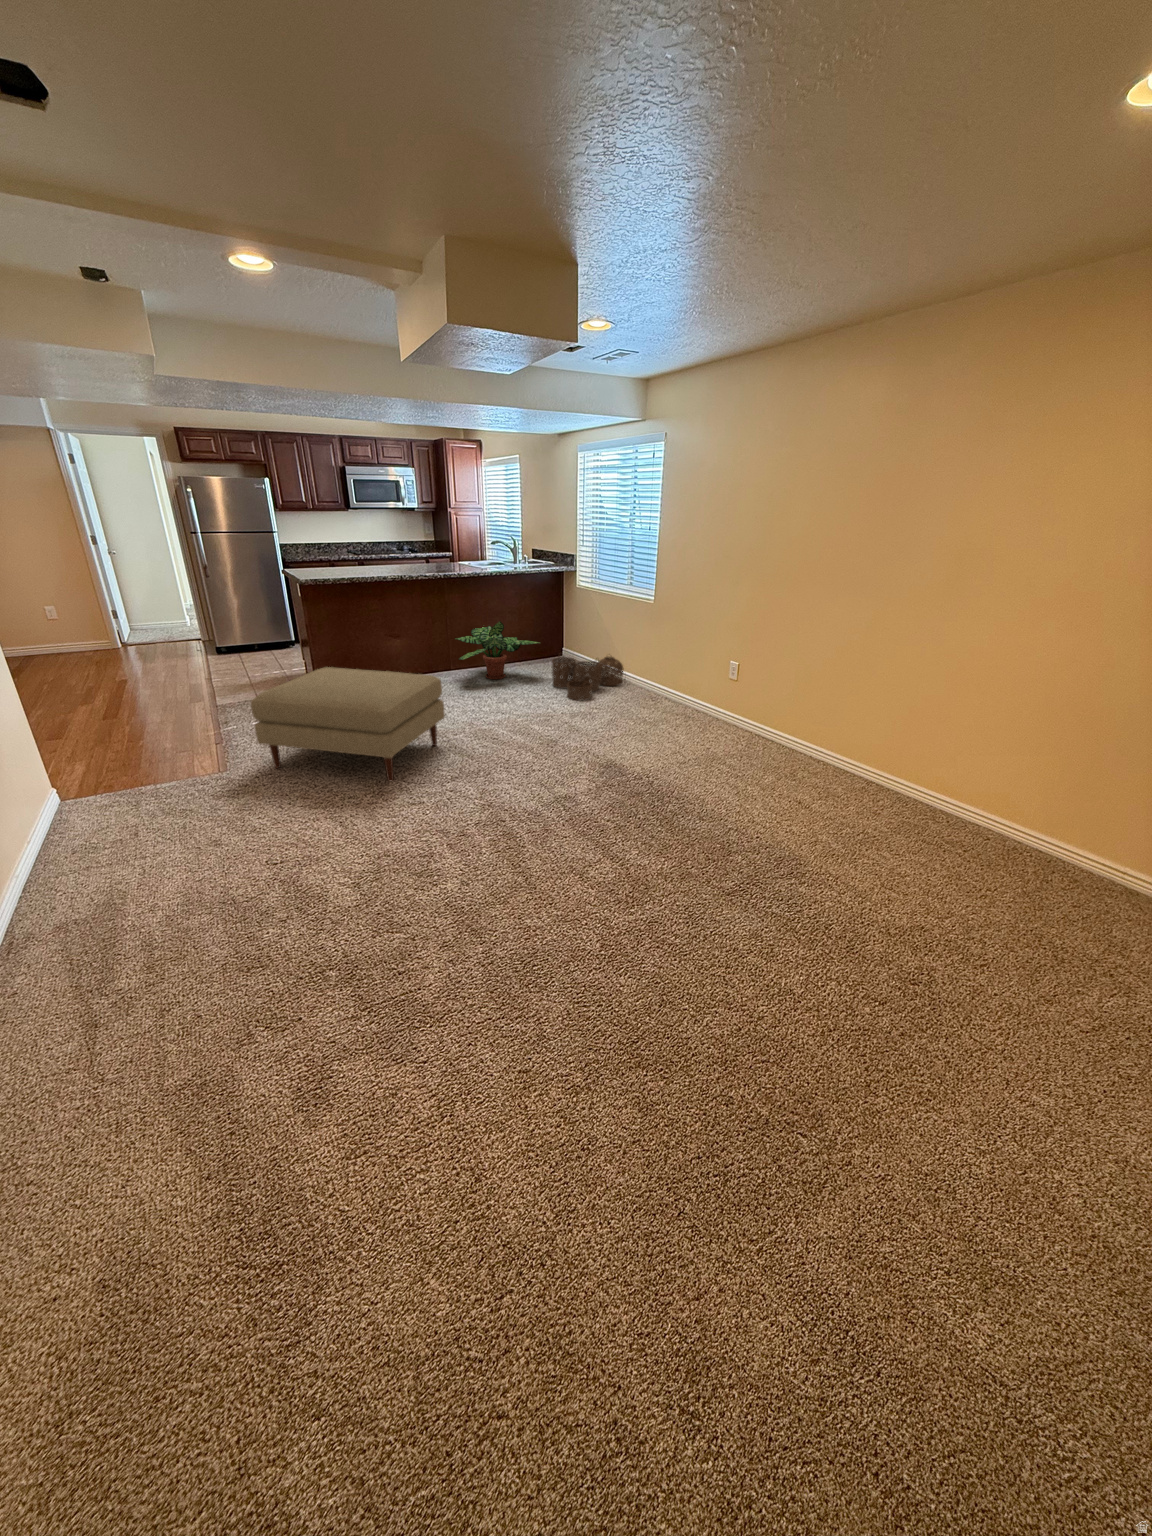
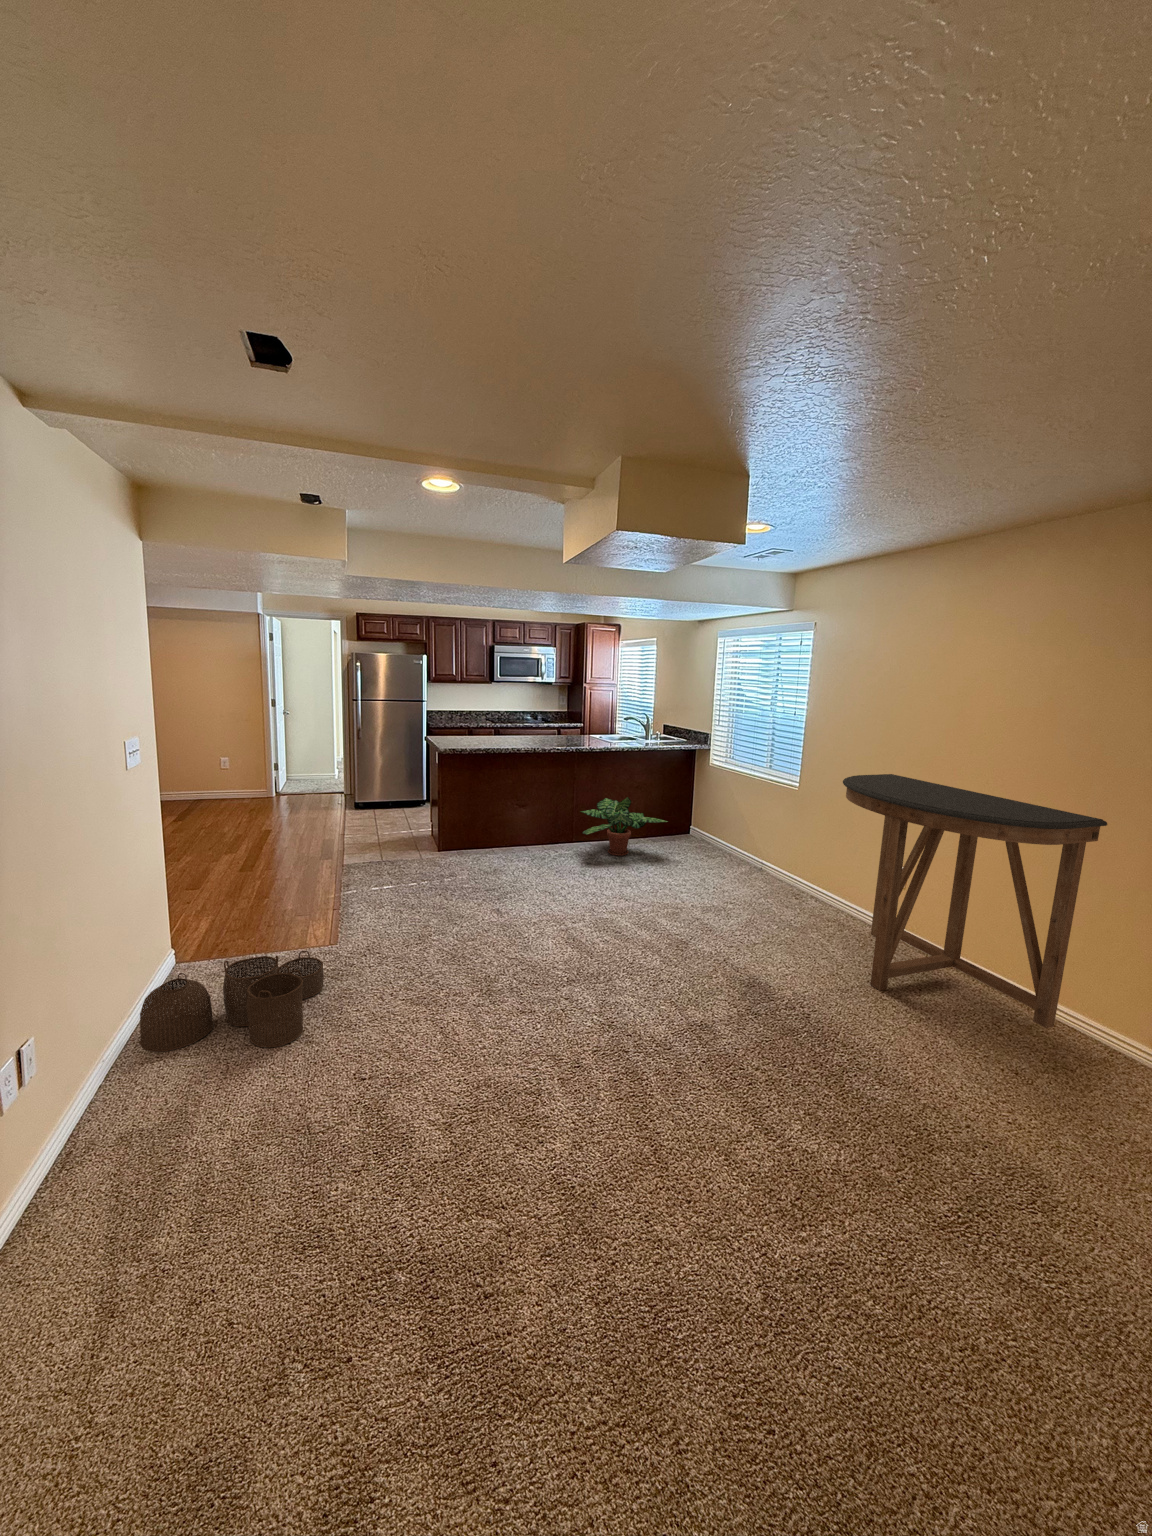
console table: none [685,579,880,774] -> present [843,774,1107,1028]
woven basket: present [552,656,624,700] -> present [140,951,324,1052]
ottoman: present [251,667,445,781] -> none [373,839,566,975]

